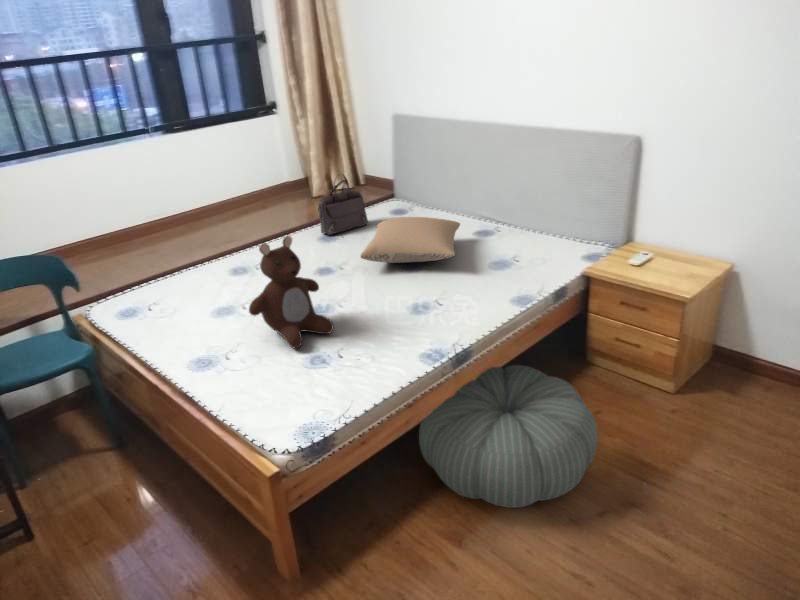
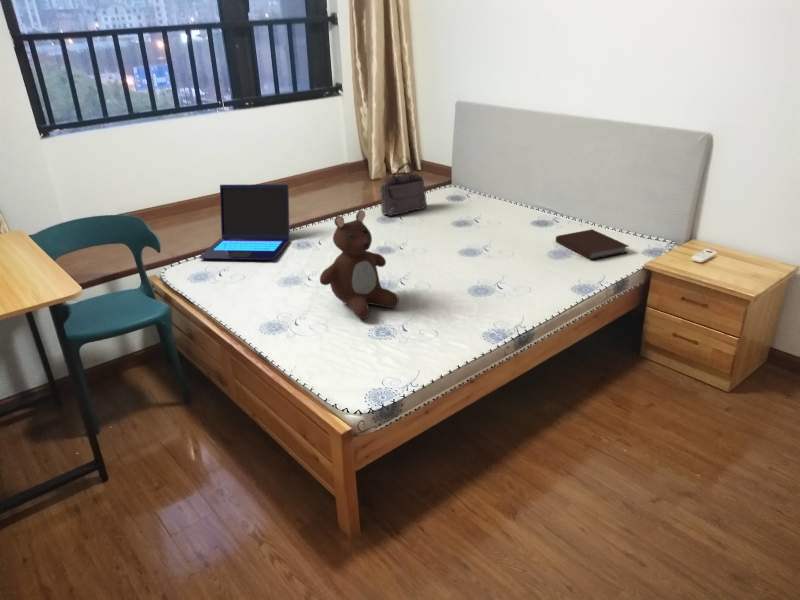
laptop: none [128,210,225,294] -> present [199,184,290,260]
pillow: present [361,217,460,263] -> none [423,202,521,245]
notebook: none [496,237,569,269] -> present [556,229,628,260]
pouf: present [419,365,598,508] -> none [476,350,654,488]

